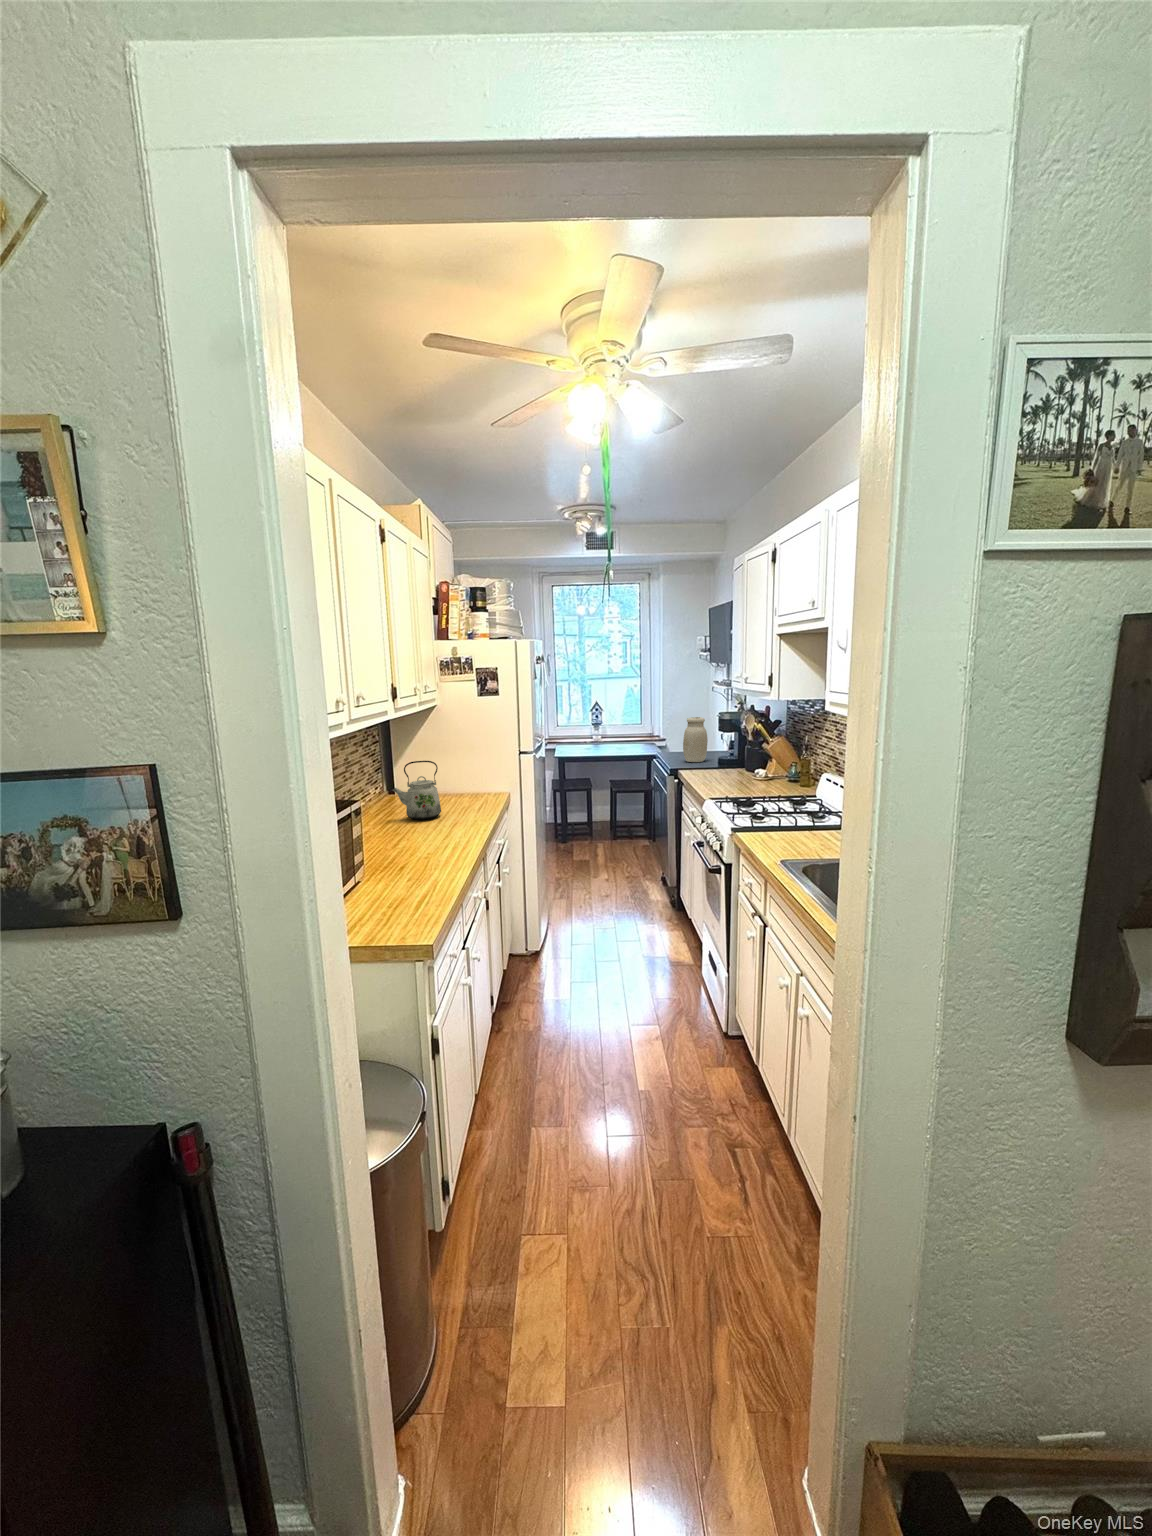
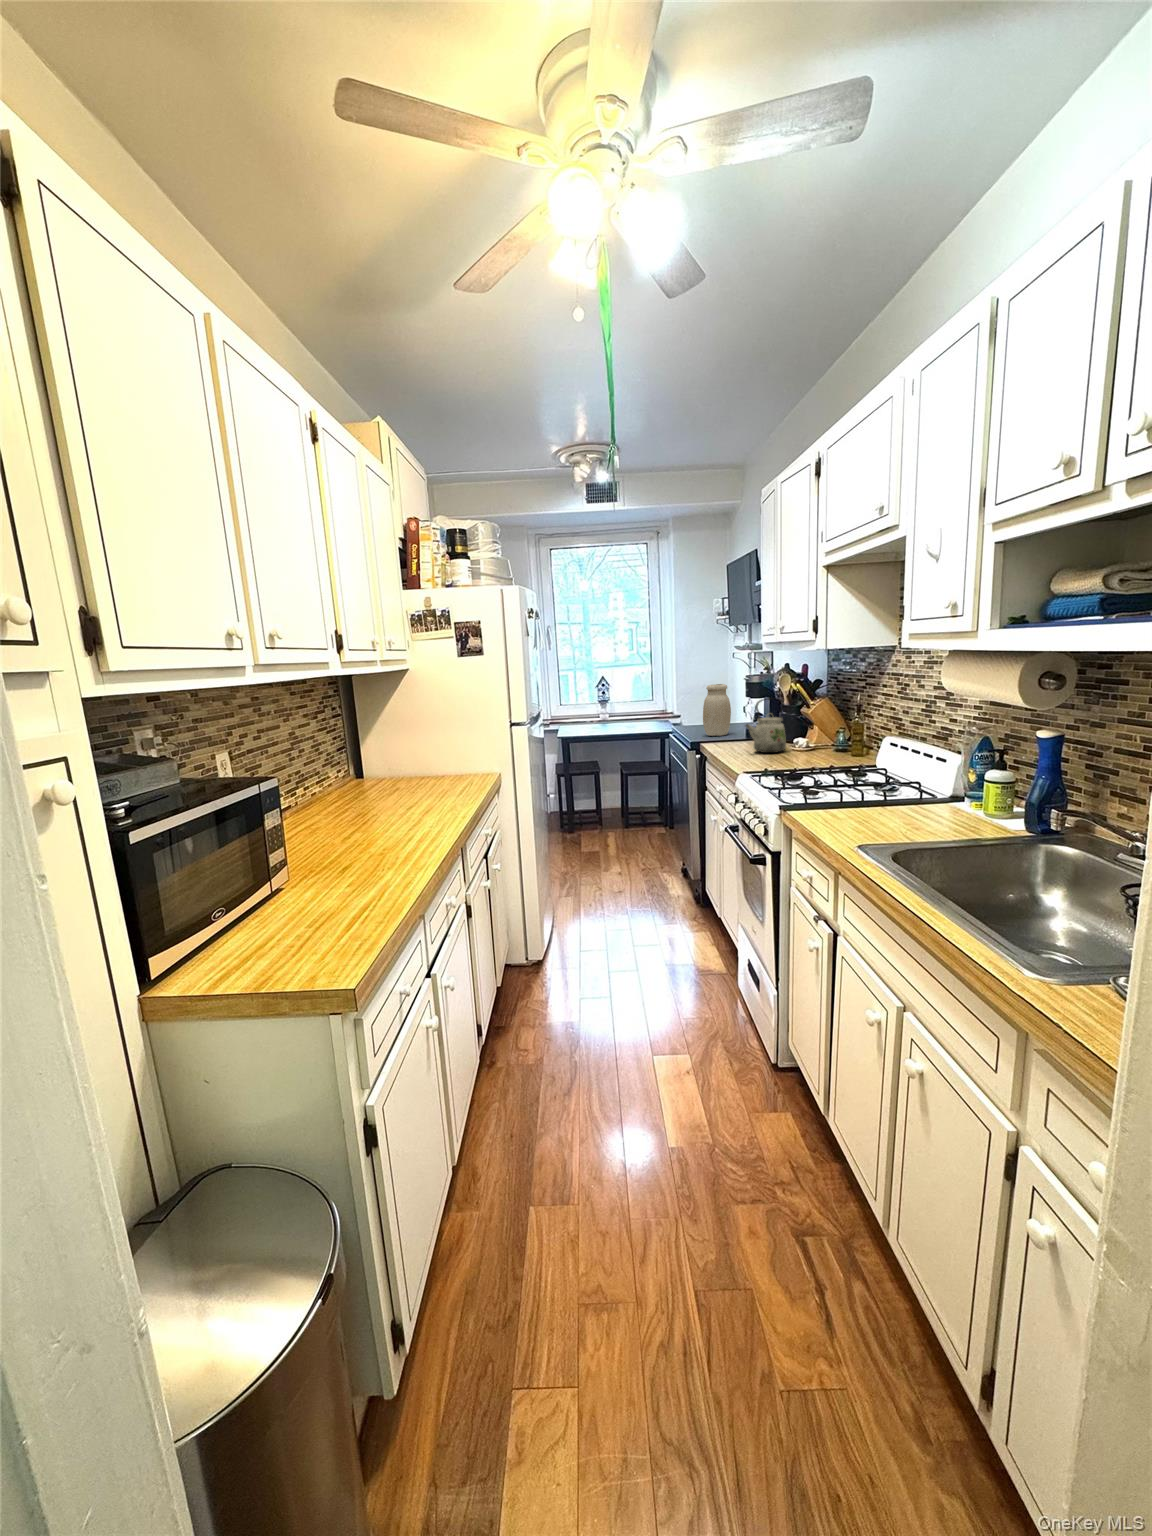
kettle: present [392,761,441,819] -> present [745,698,786,753]

